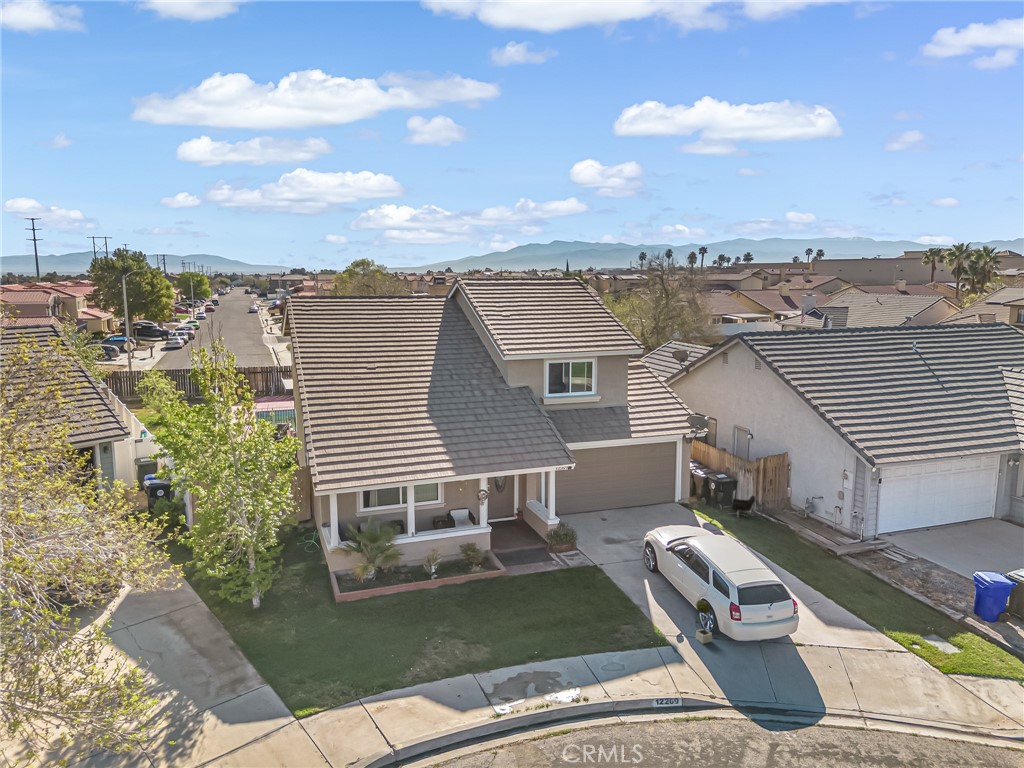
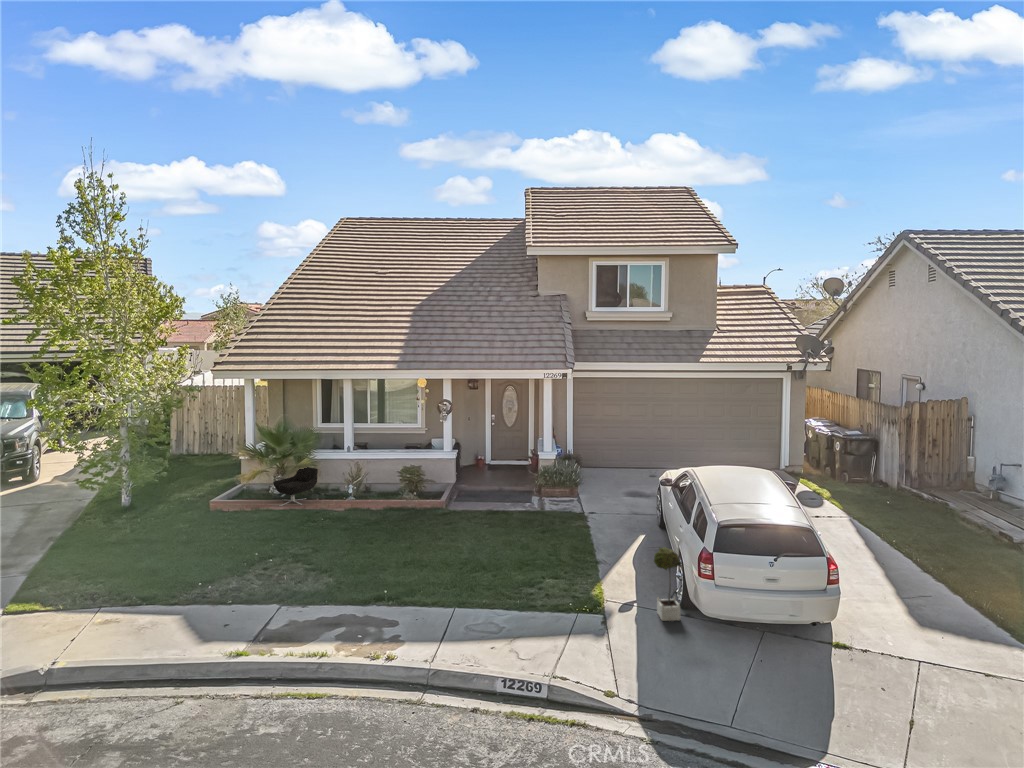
lounge chair: present [732,496,755,517] -> present [273,467,318,506]

